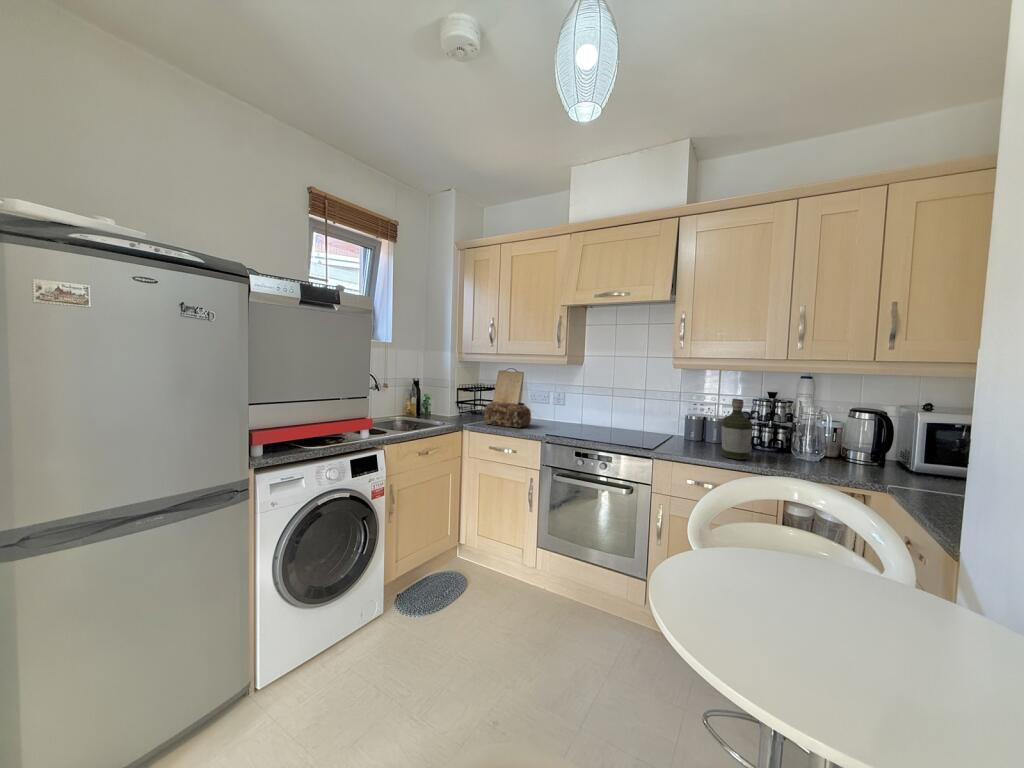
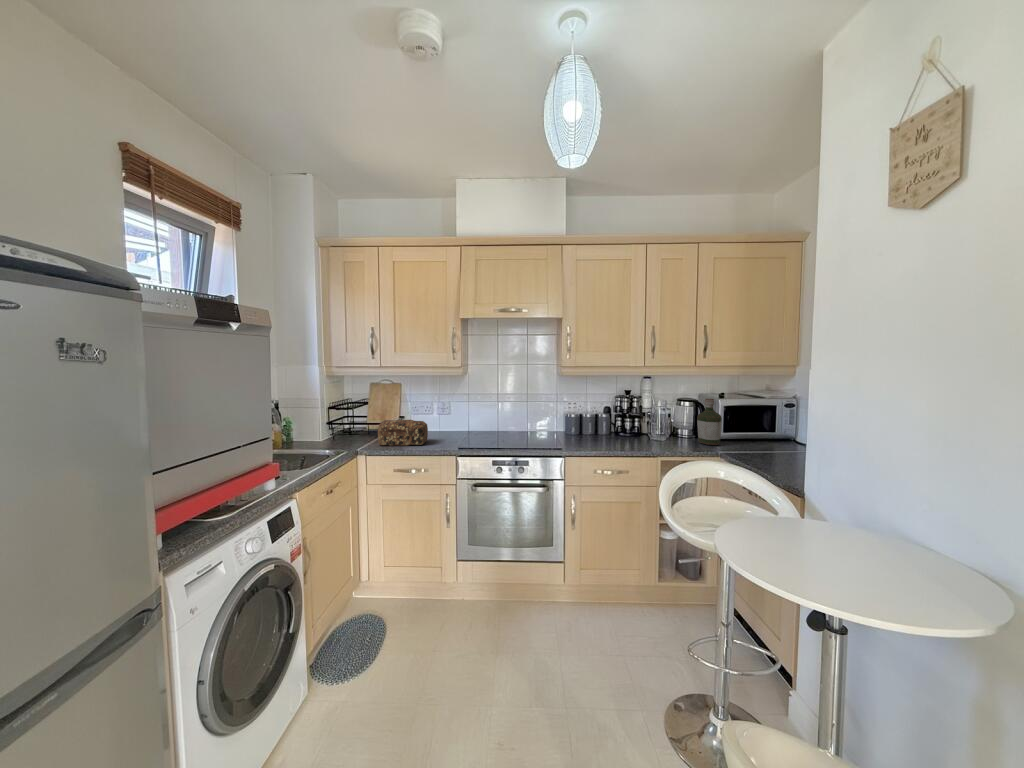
bottle: present [721,399,752,460] -> present [697,399,722,445]

